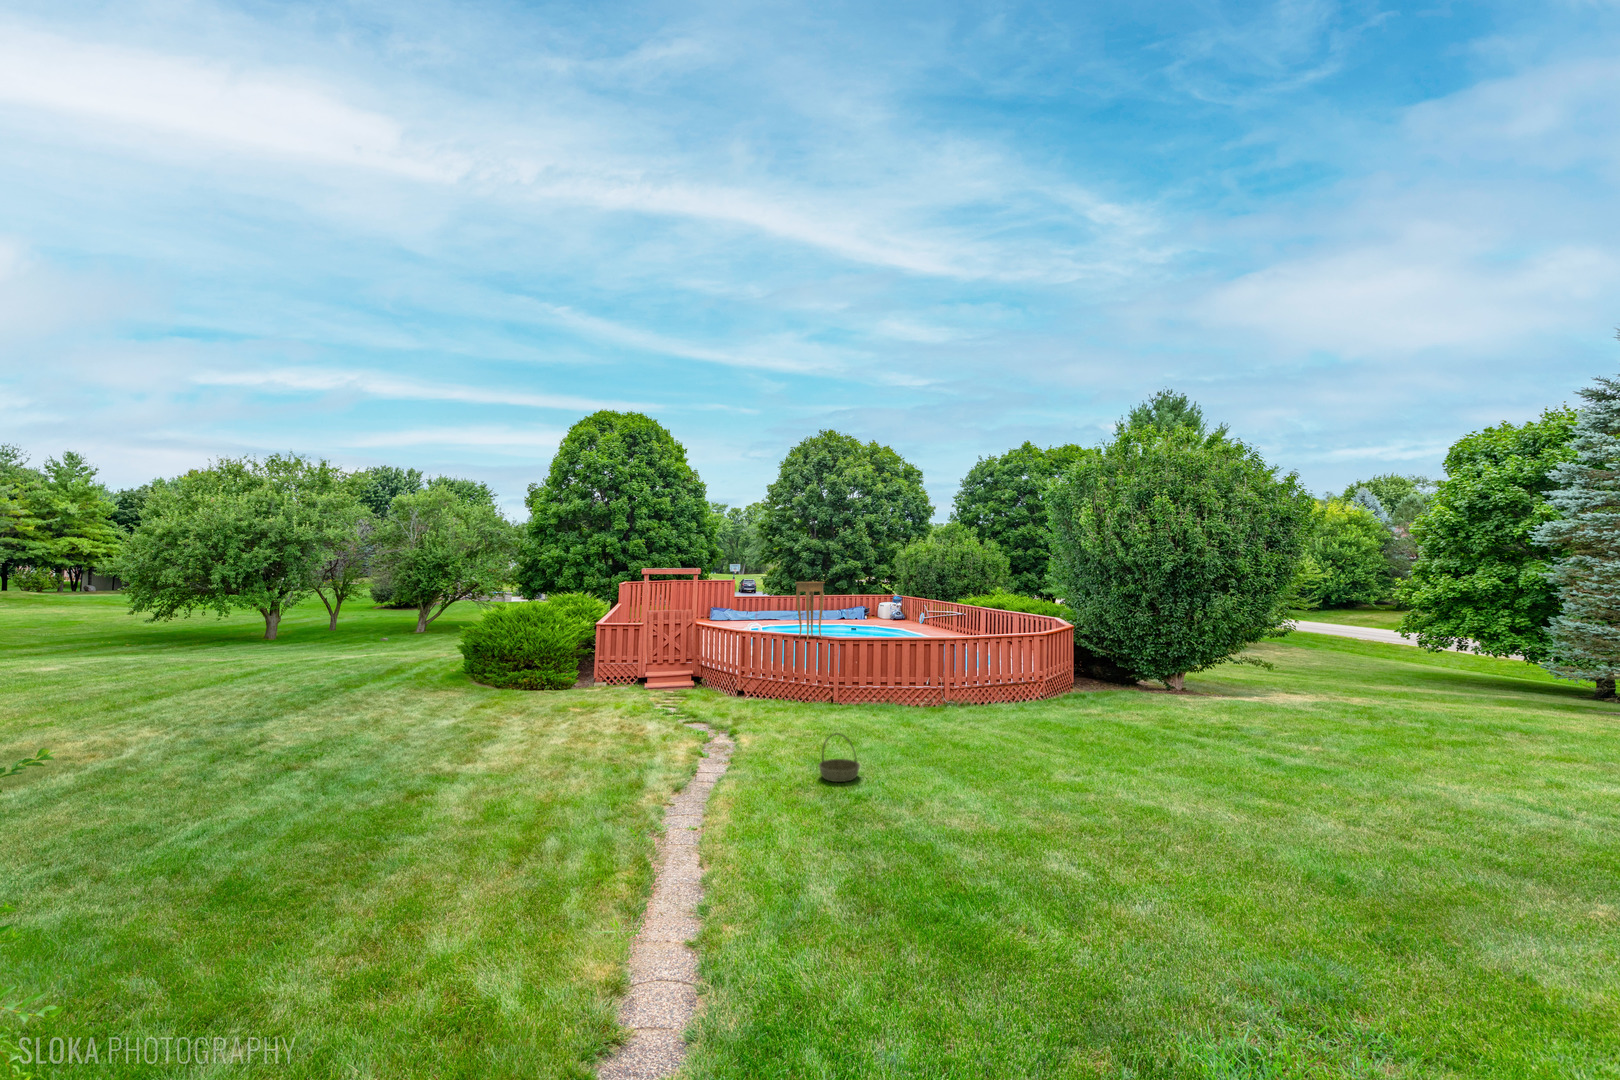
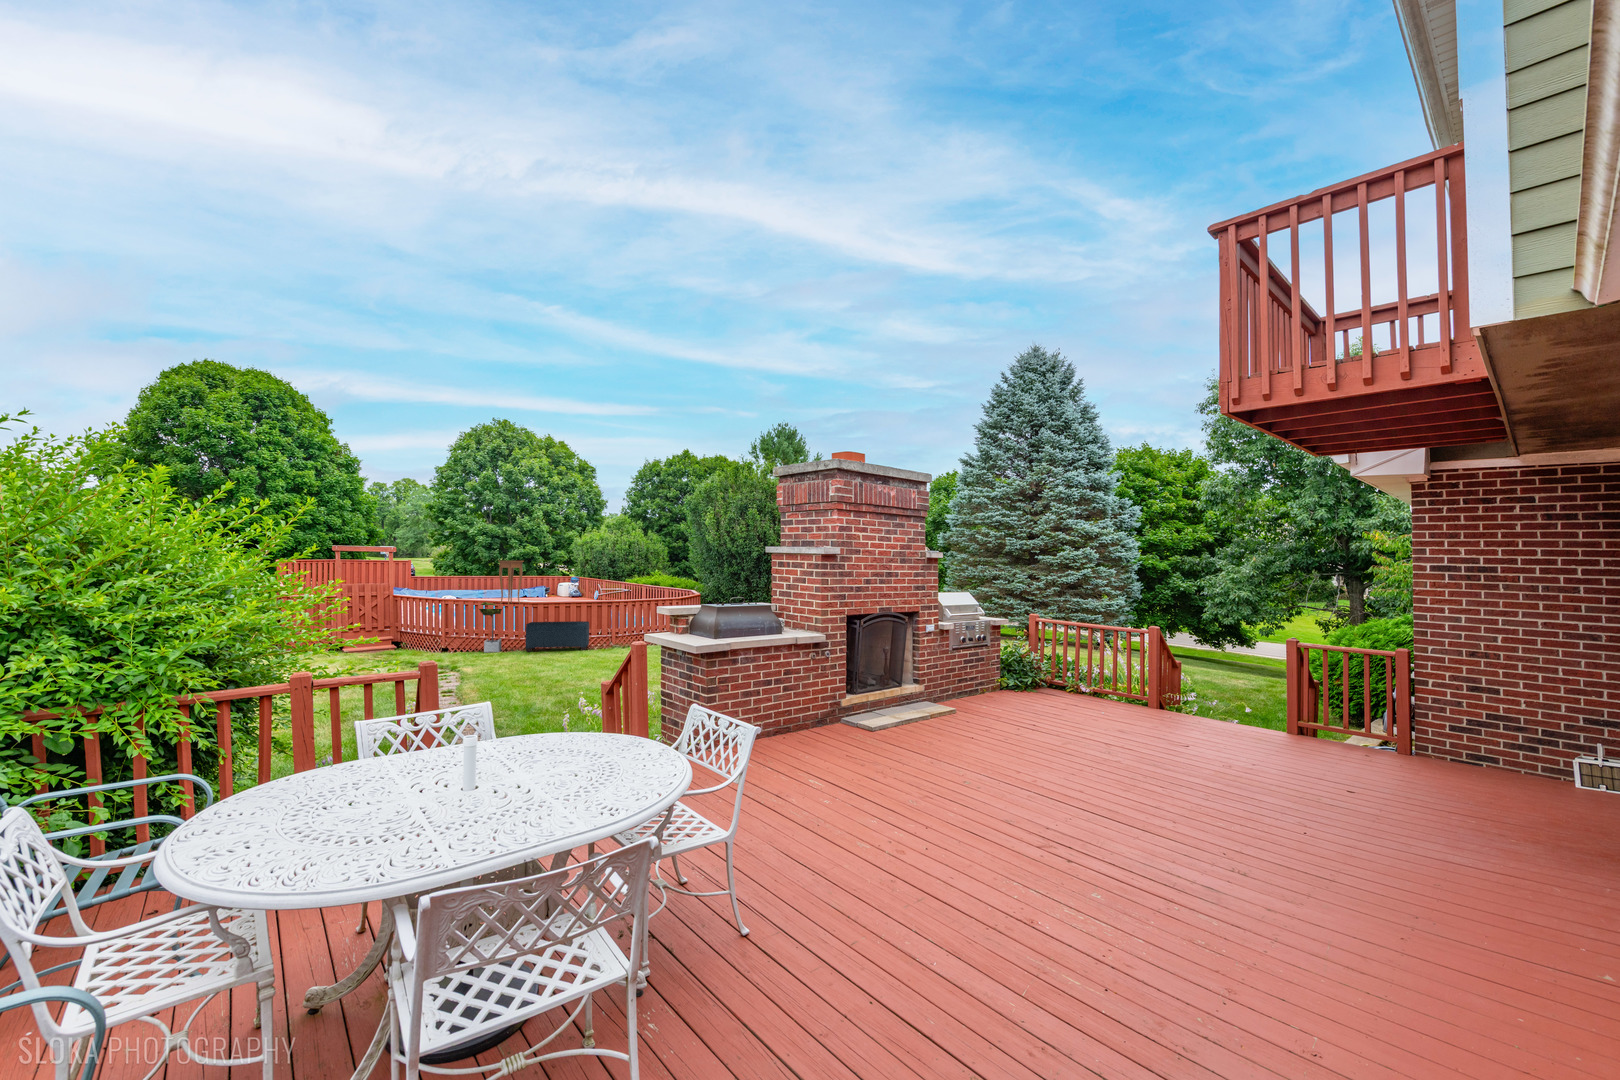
potted tree: none [773,636,801,702] -> present [479,602,502,652]
bench: none [827,664,910,709] -> present [525,621,589,652]
basket: present [818,733,860,782] -> none [533,653,561,682]

